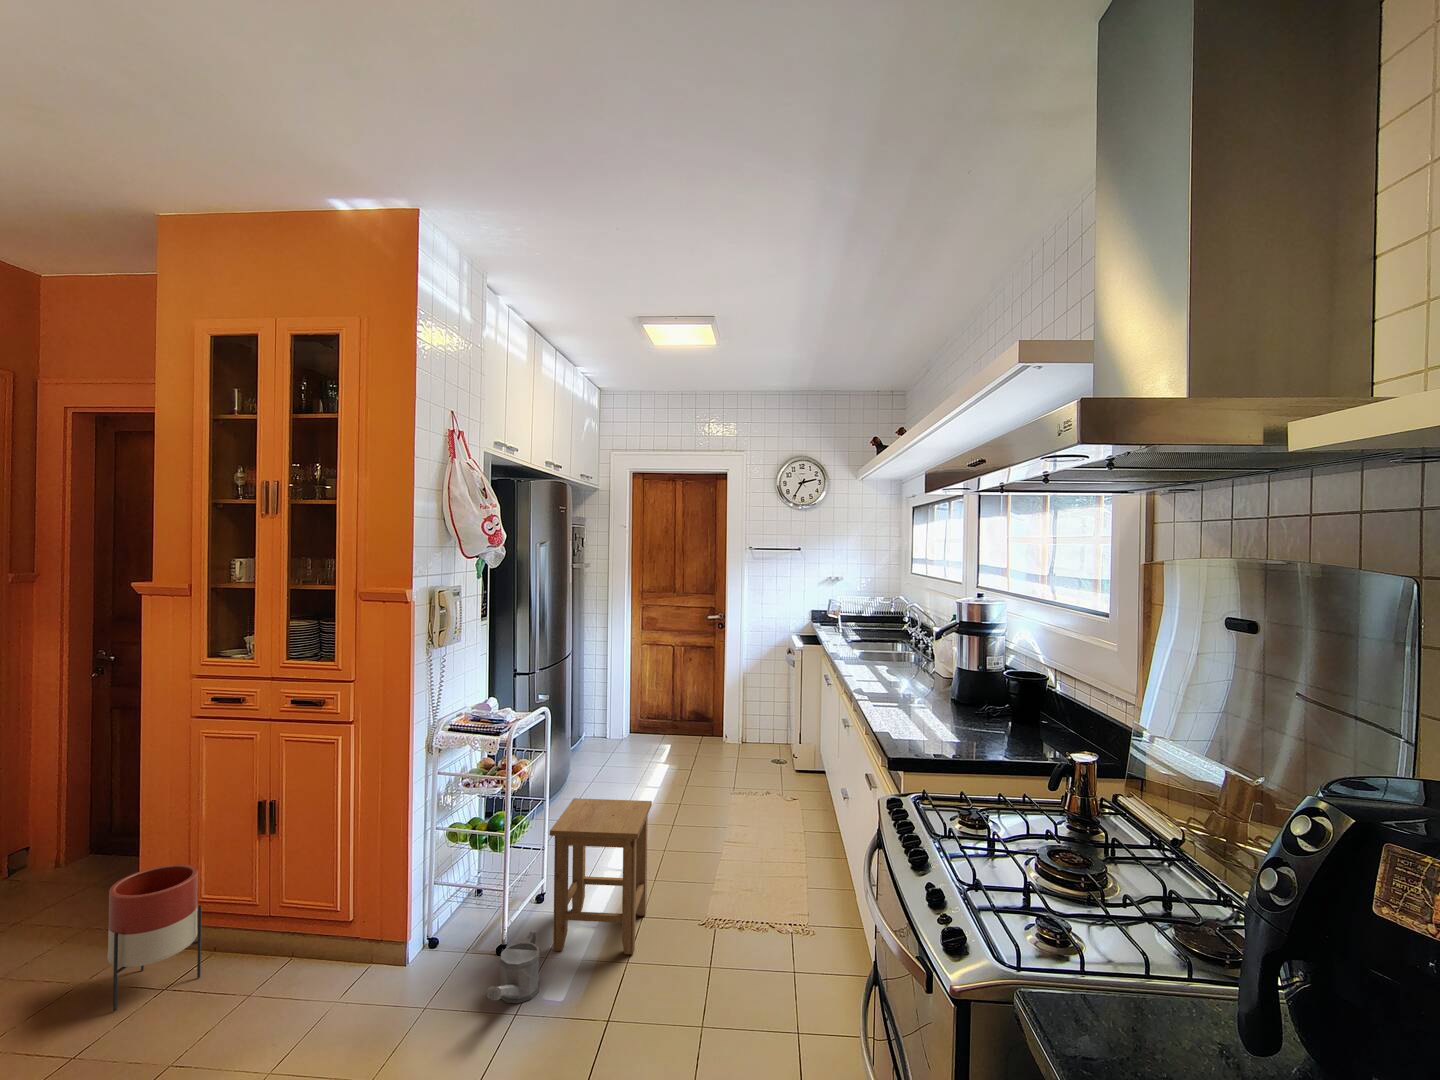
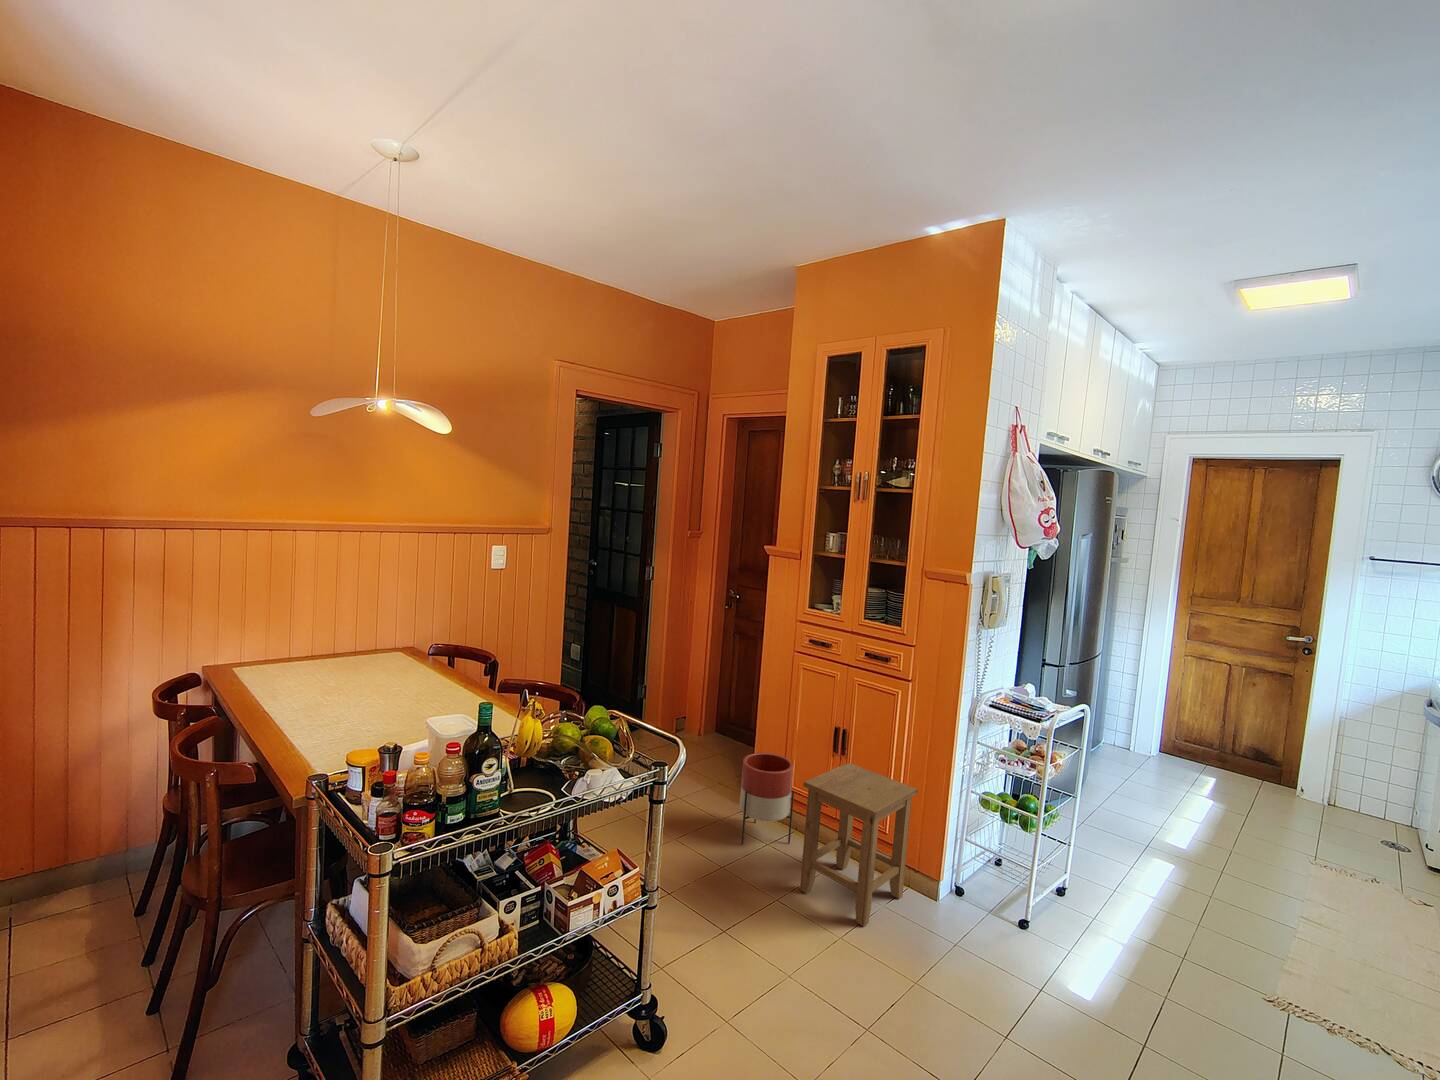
stool: present [550,798,652,954] -> present [800,763,918,926]
watering can: present [487,932,540,1003] -> none [1021,923,1072,988]

